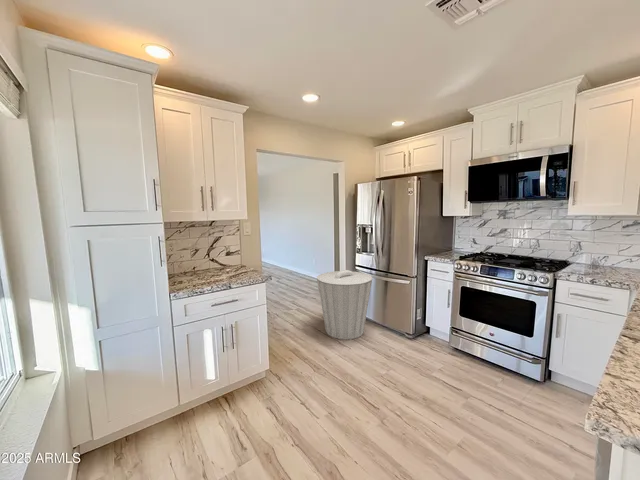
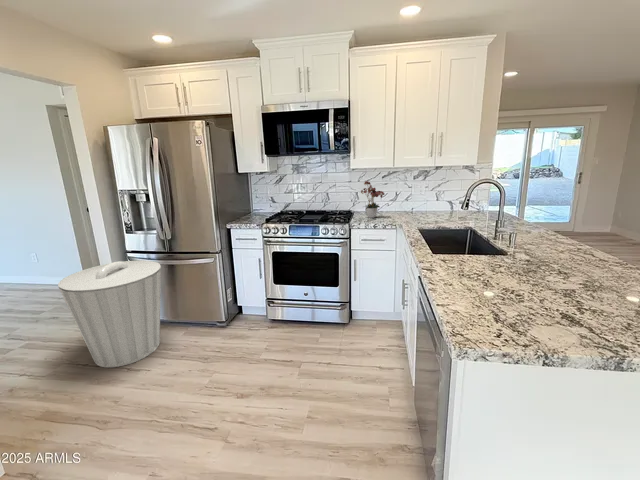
flower arrangement: none [577,227,622,272] -> present [361,181,384,218]

